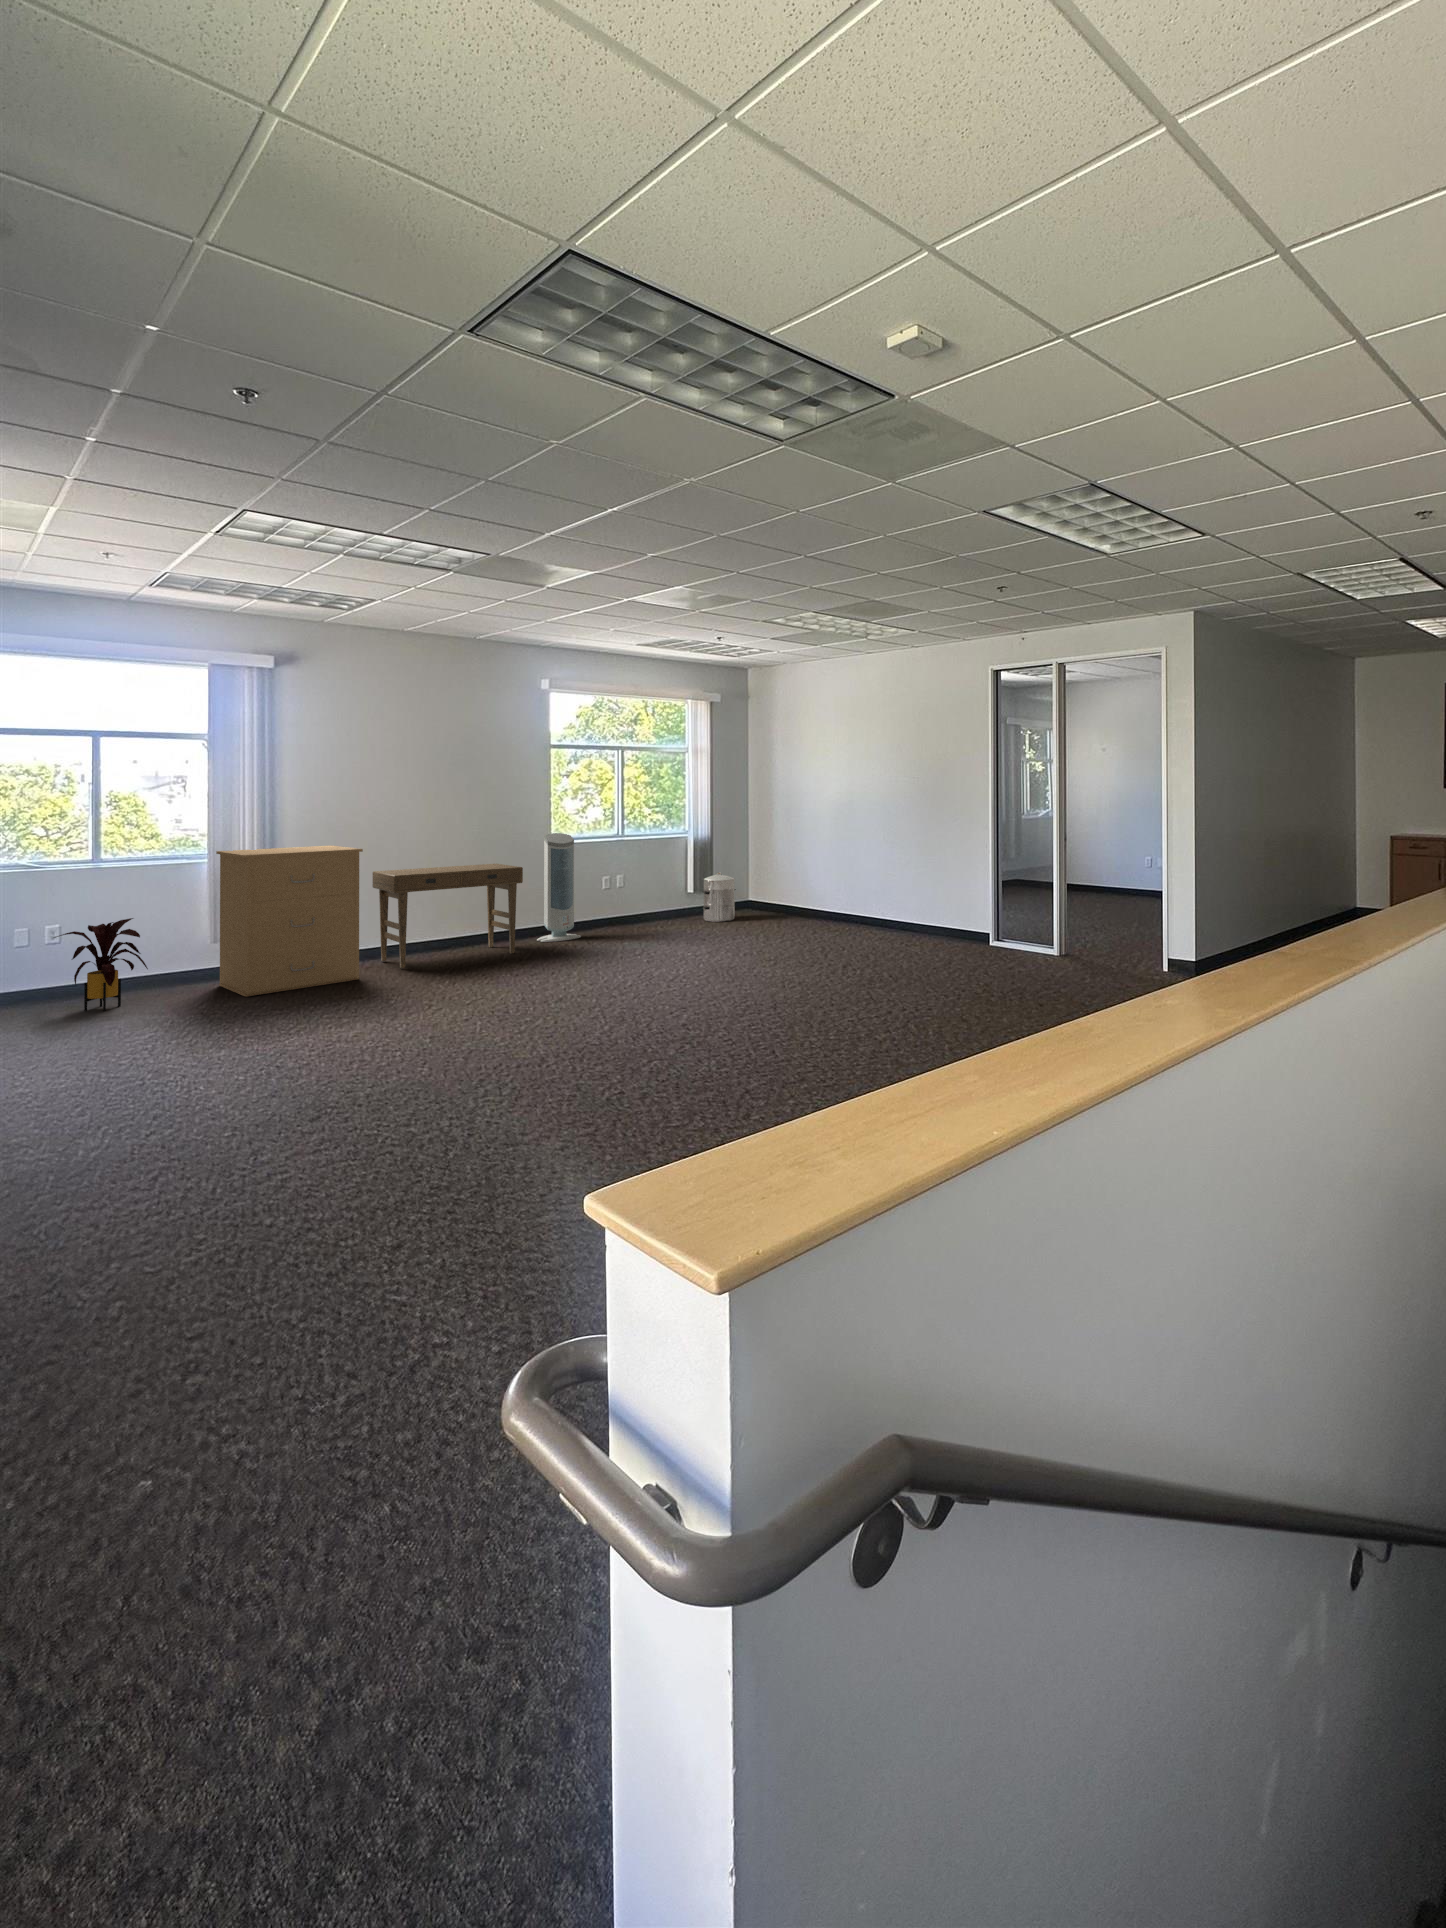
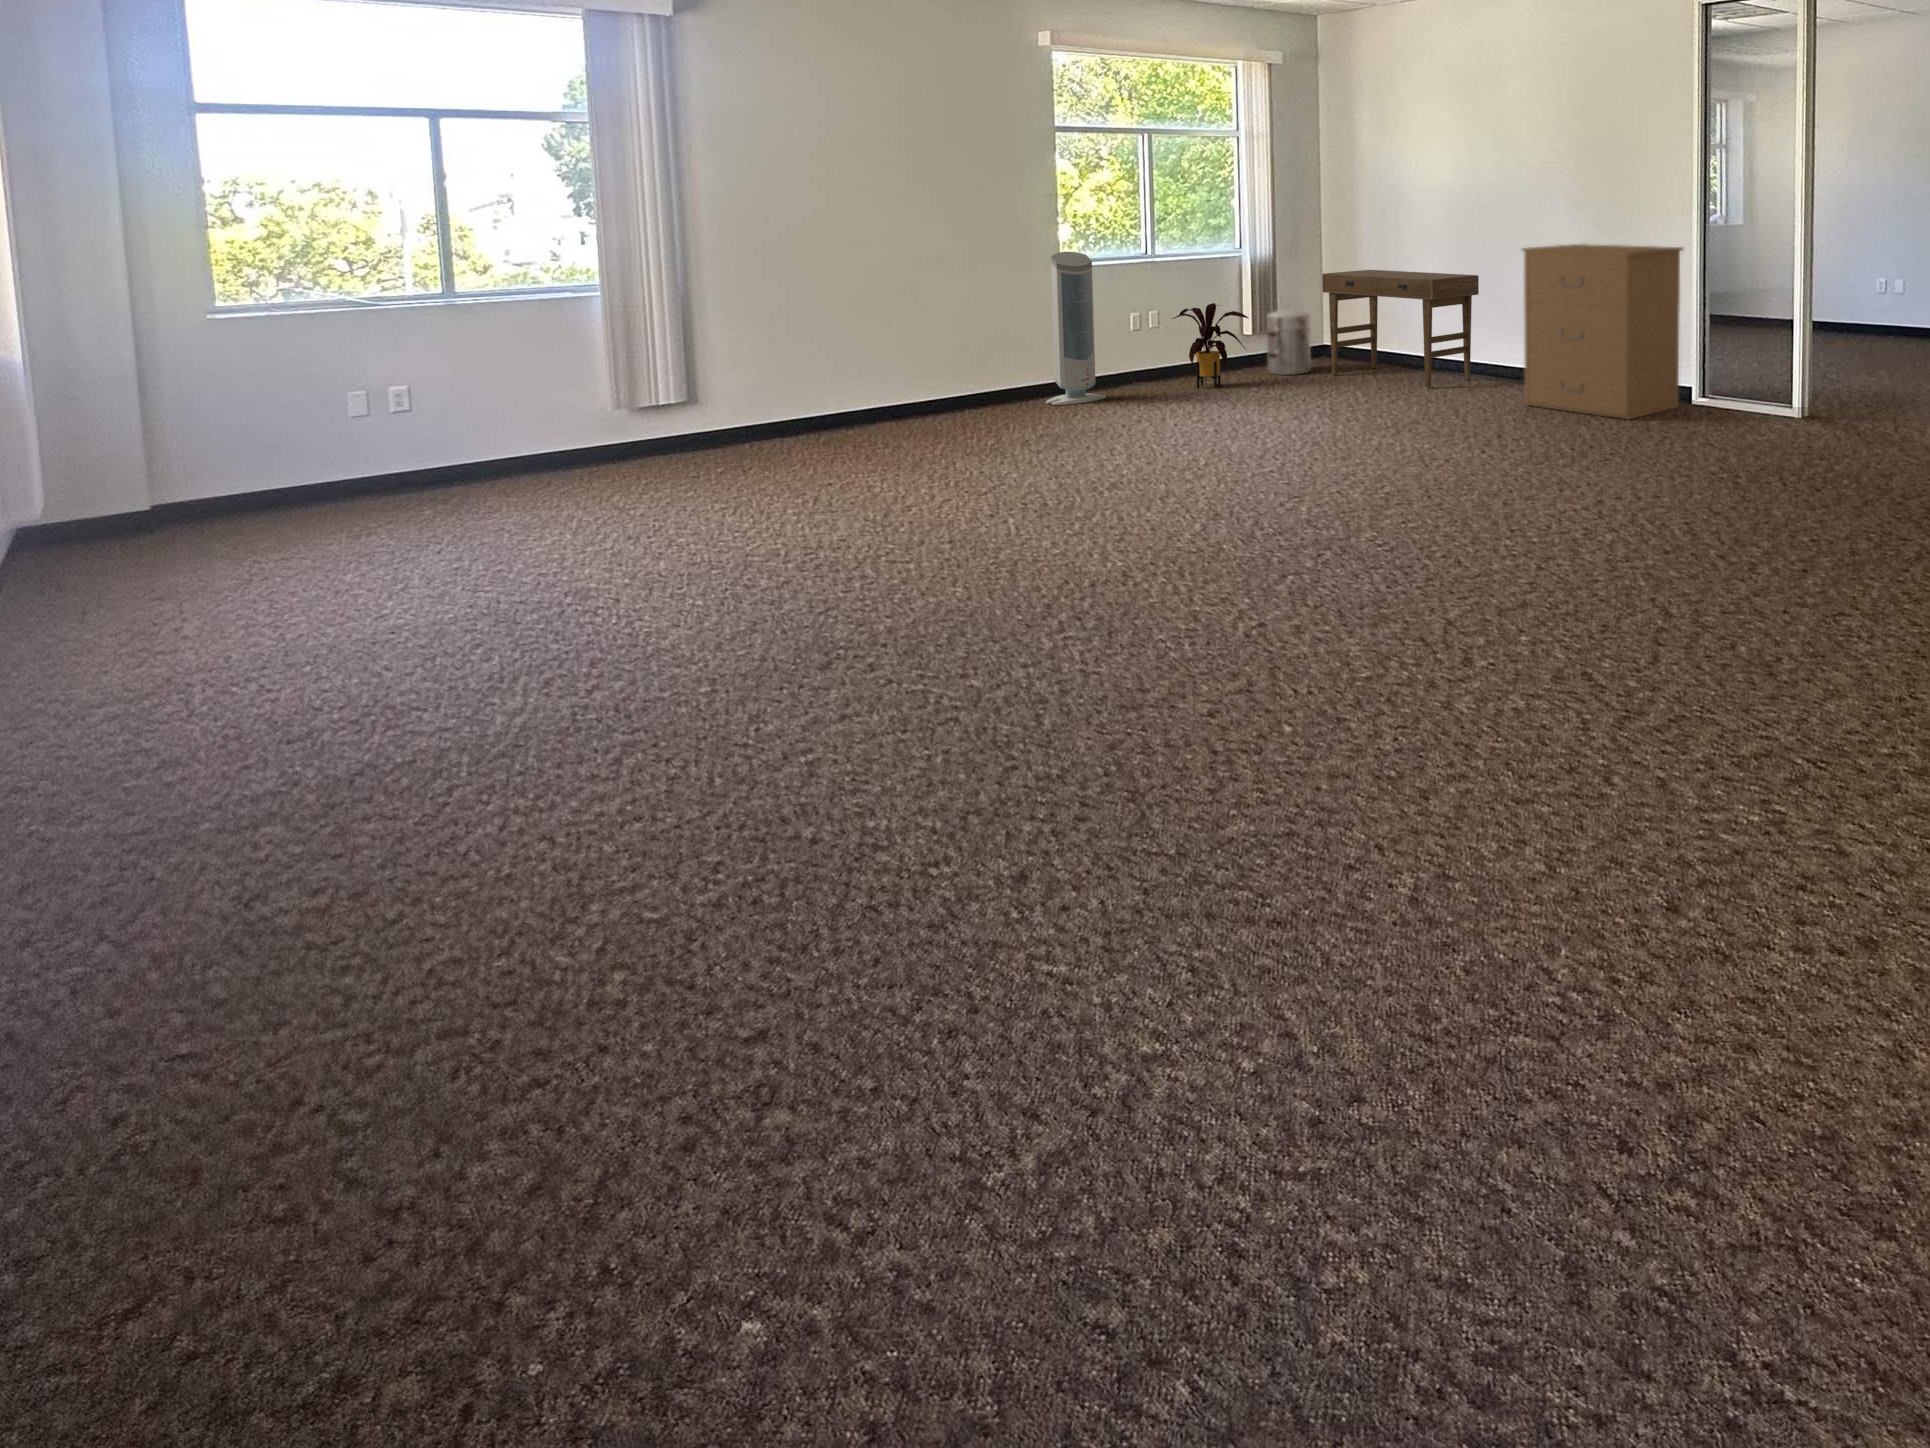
filing cabinet: present [216,846,363,997] -> present [1522,244,1683,419]
desk: present [373,864,523,969] -> present [1322,270,1479,388]
house plant: present [54,918,148,1011] -> present [1172,303,1249,388]

